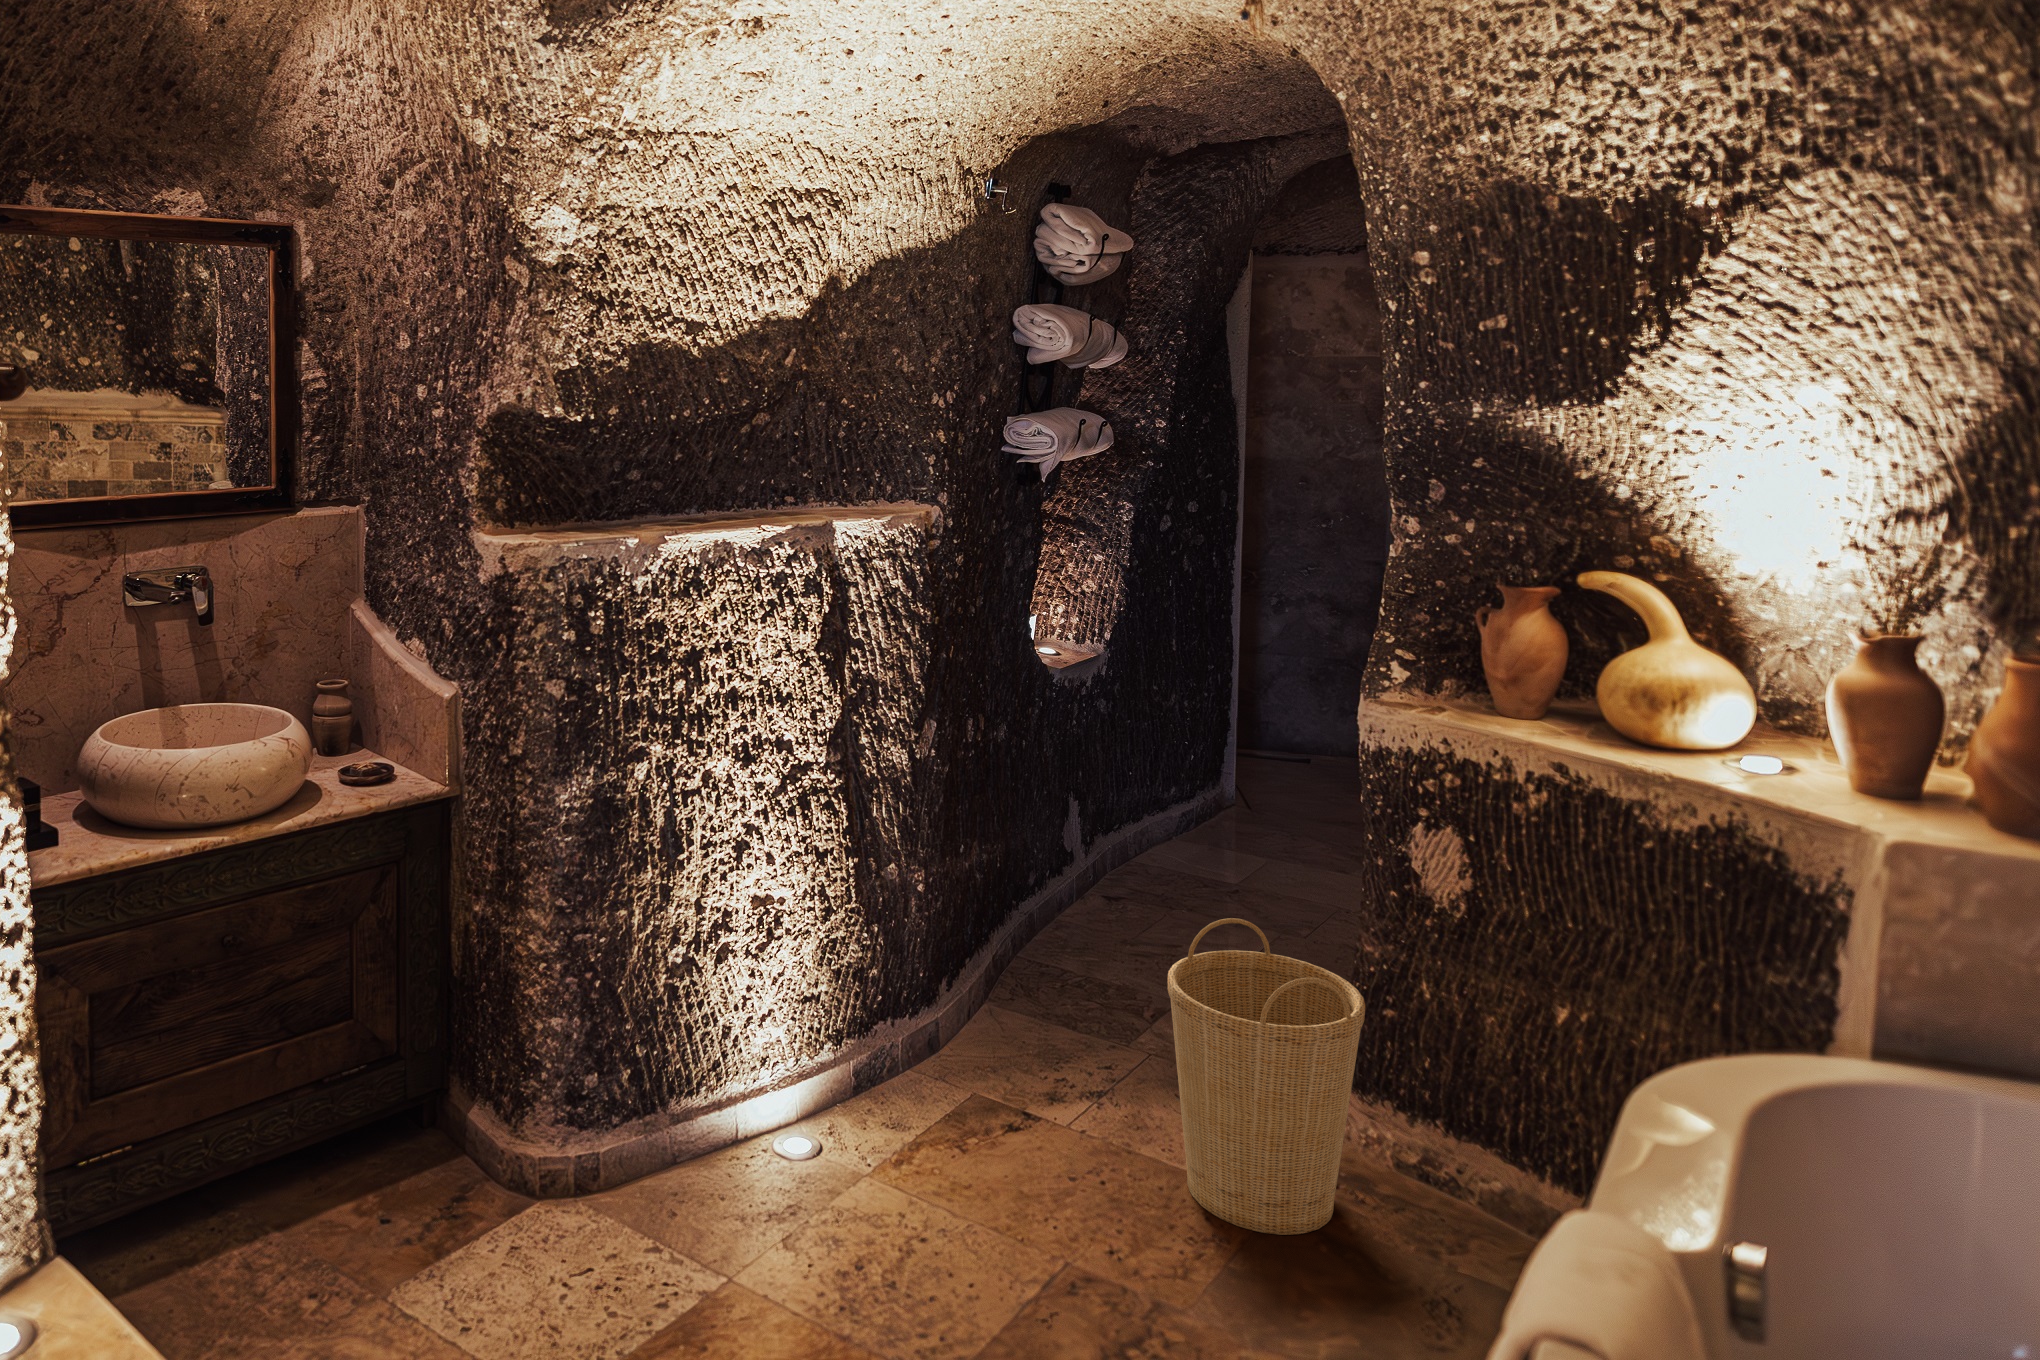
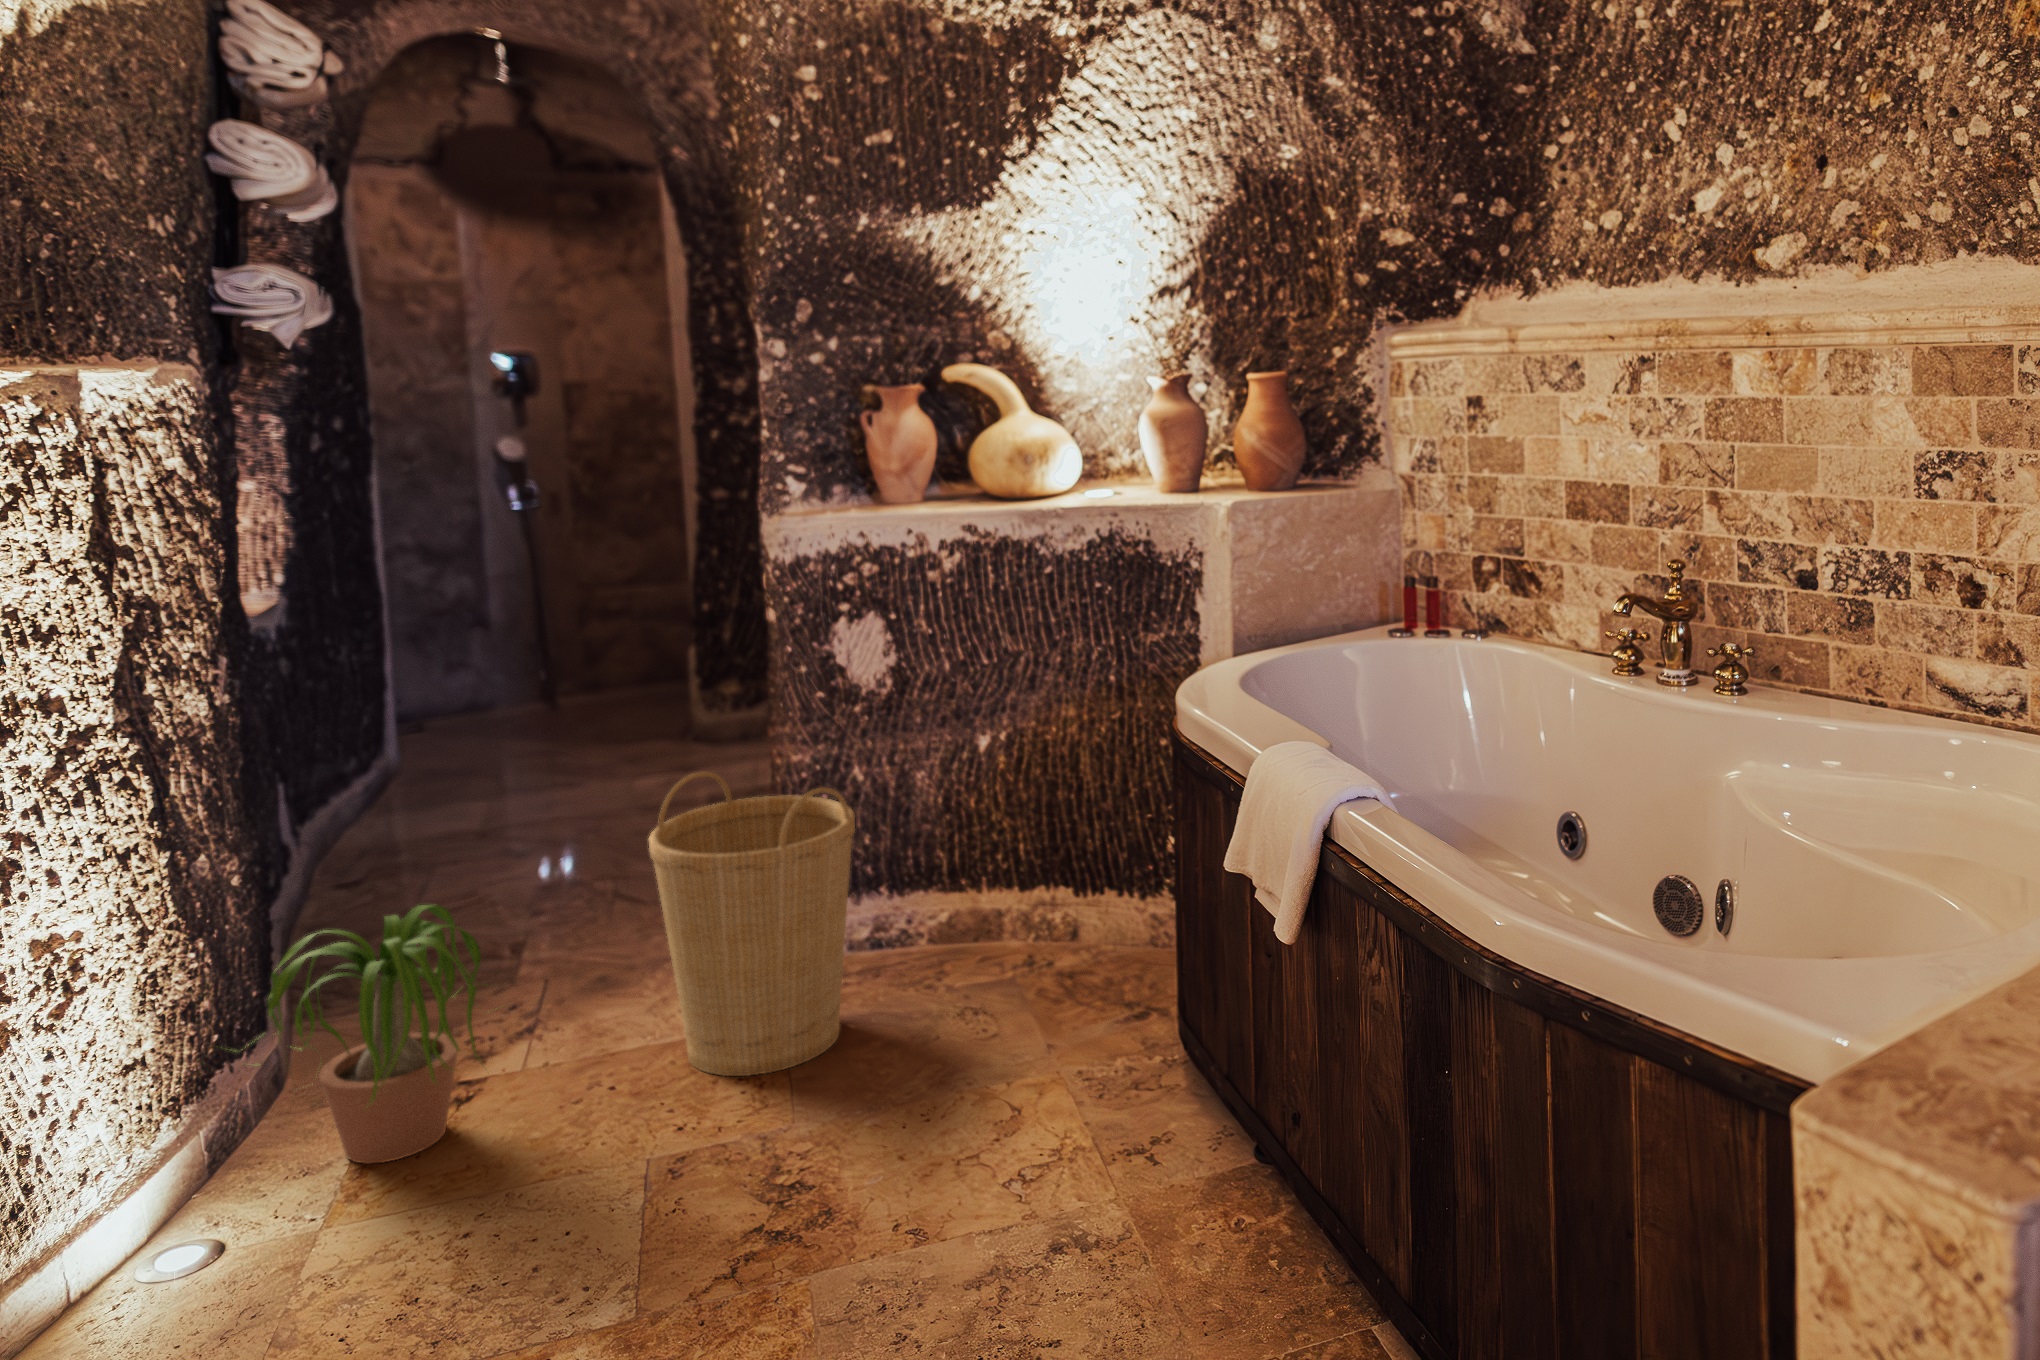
potted plant: none [860,948,1058,1146] -> present [259,905,496,1163]

